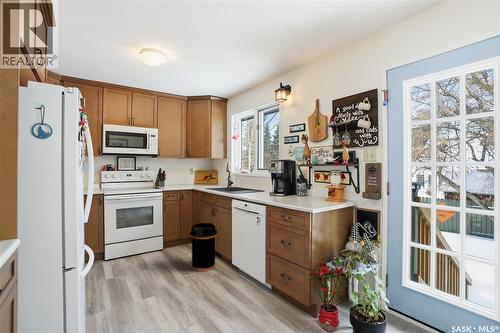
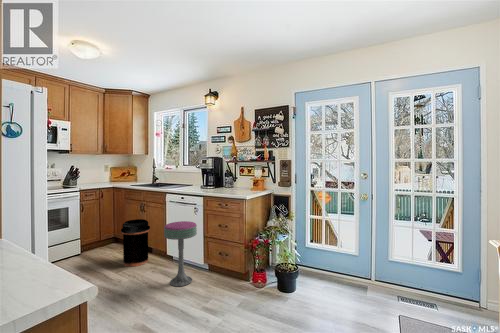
bar stool: none [220,232,255,307] -> present [164,221,197,286]

